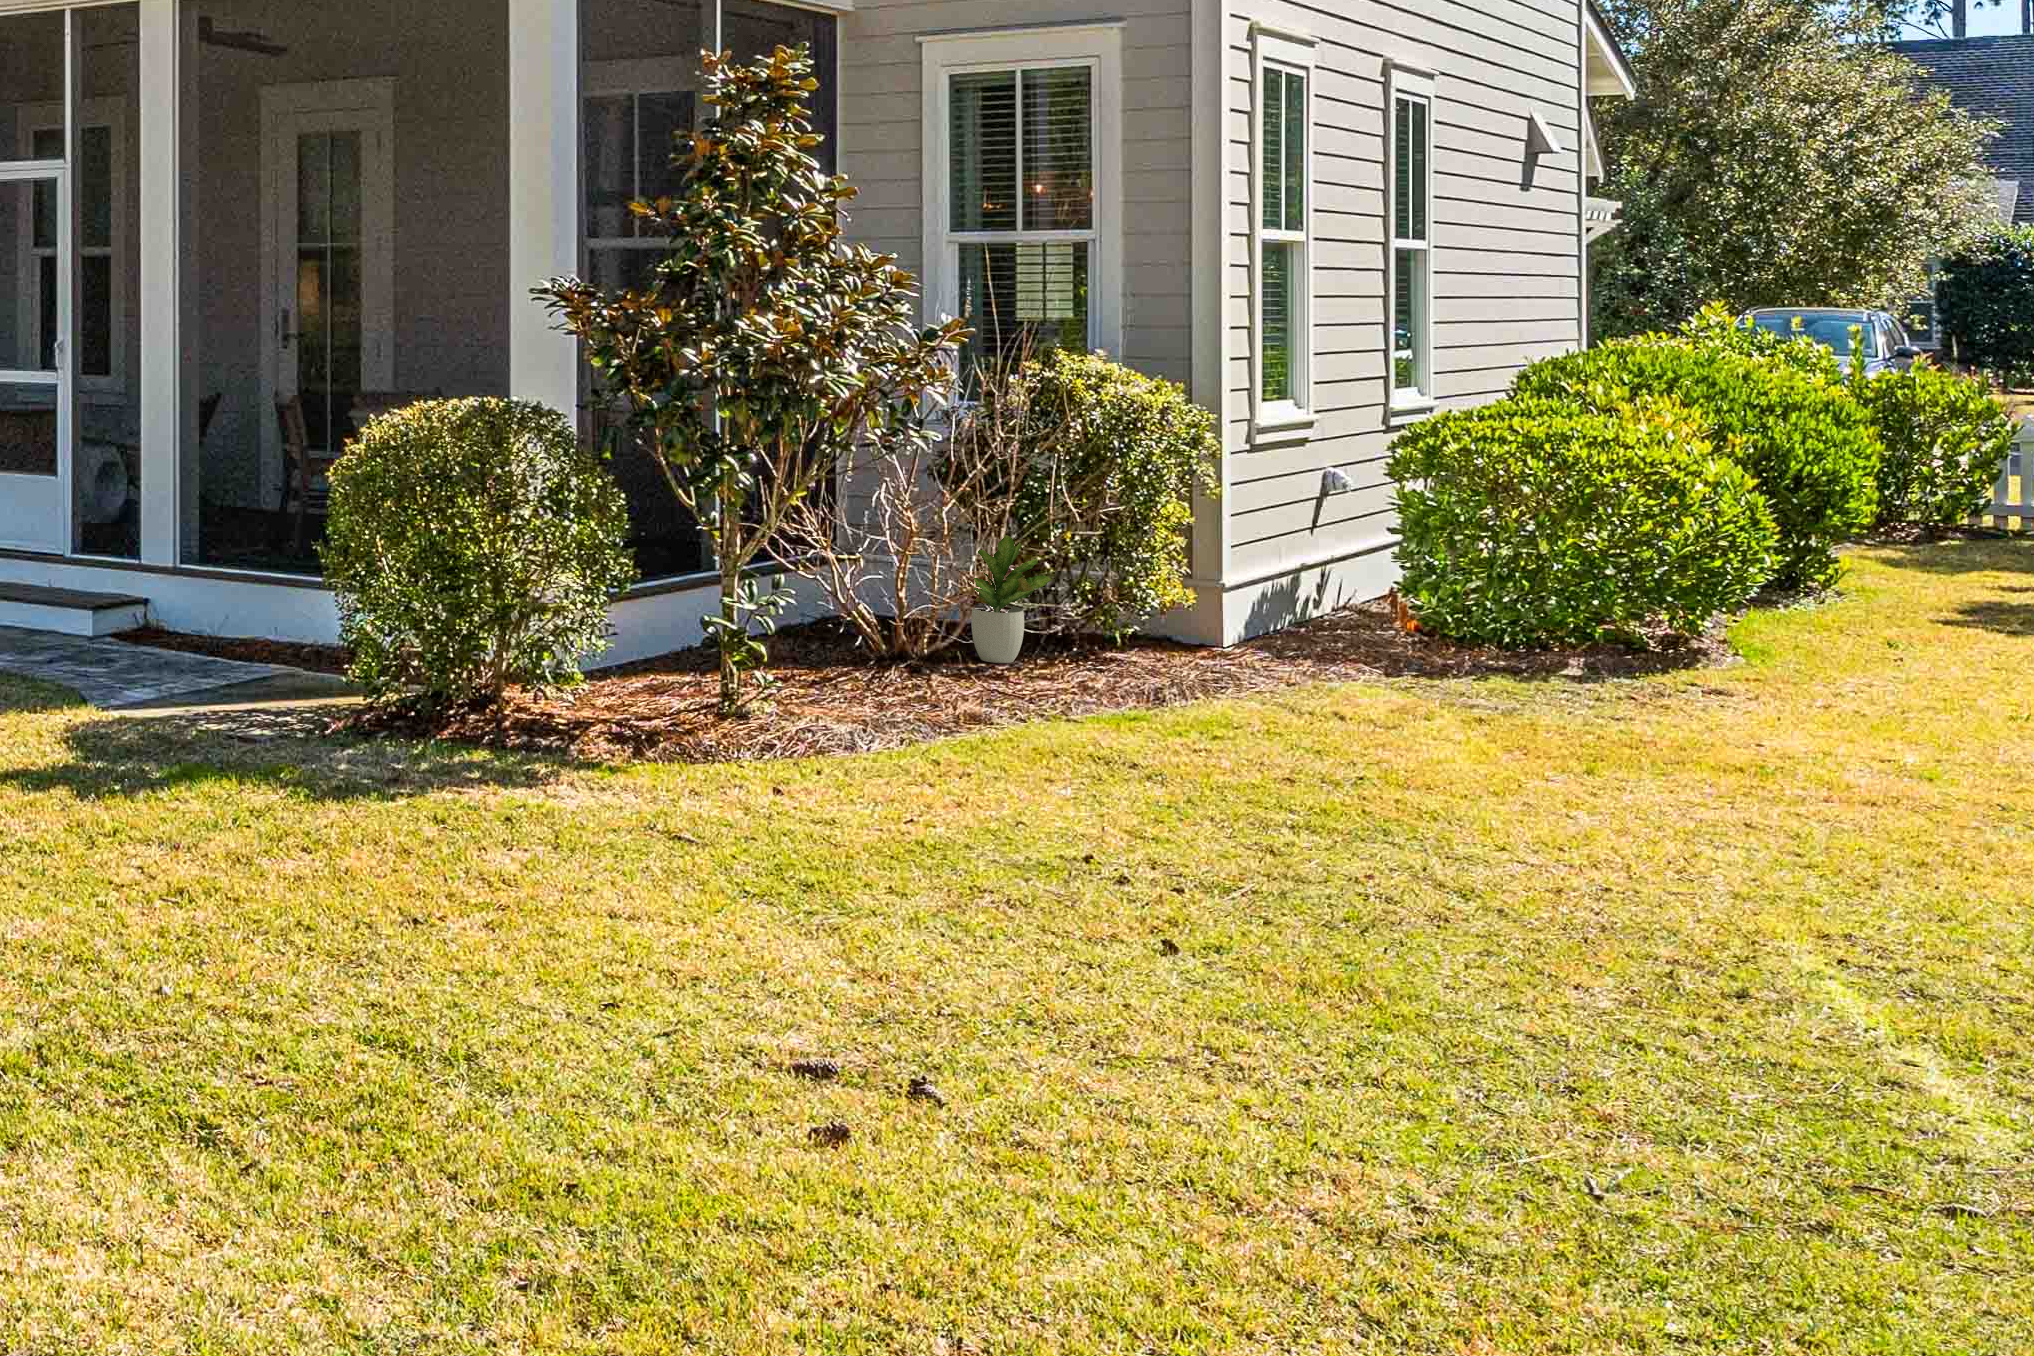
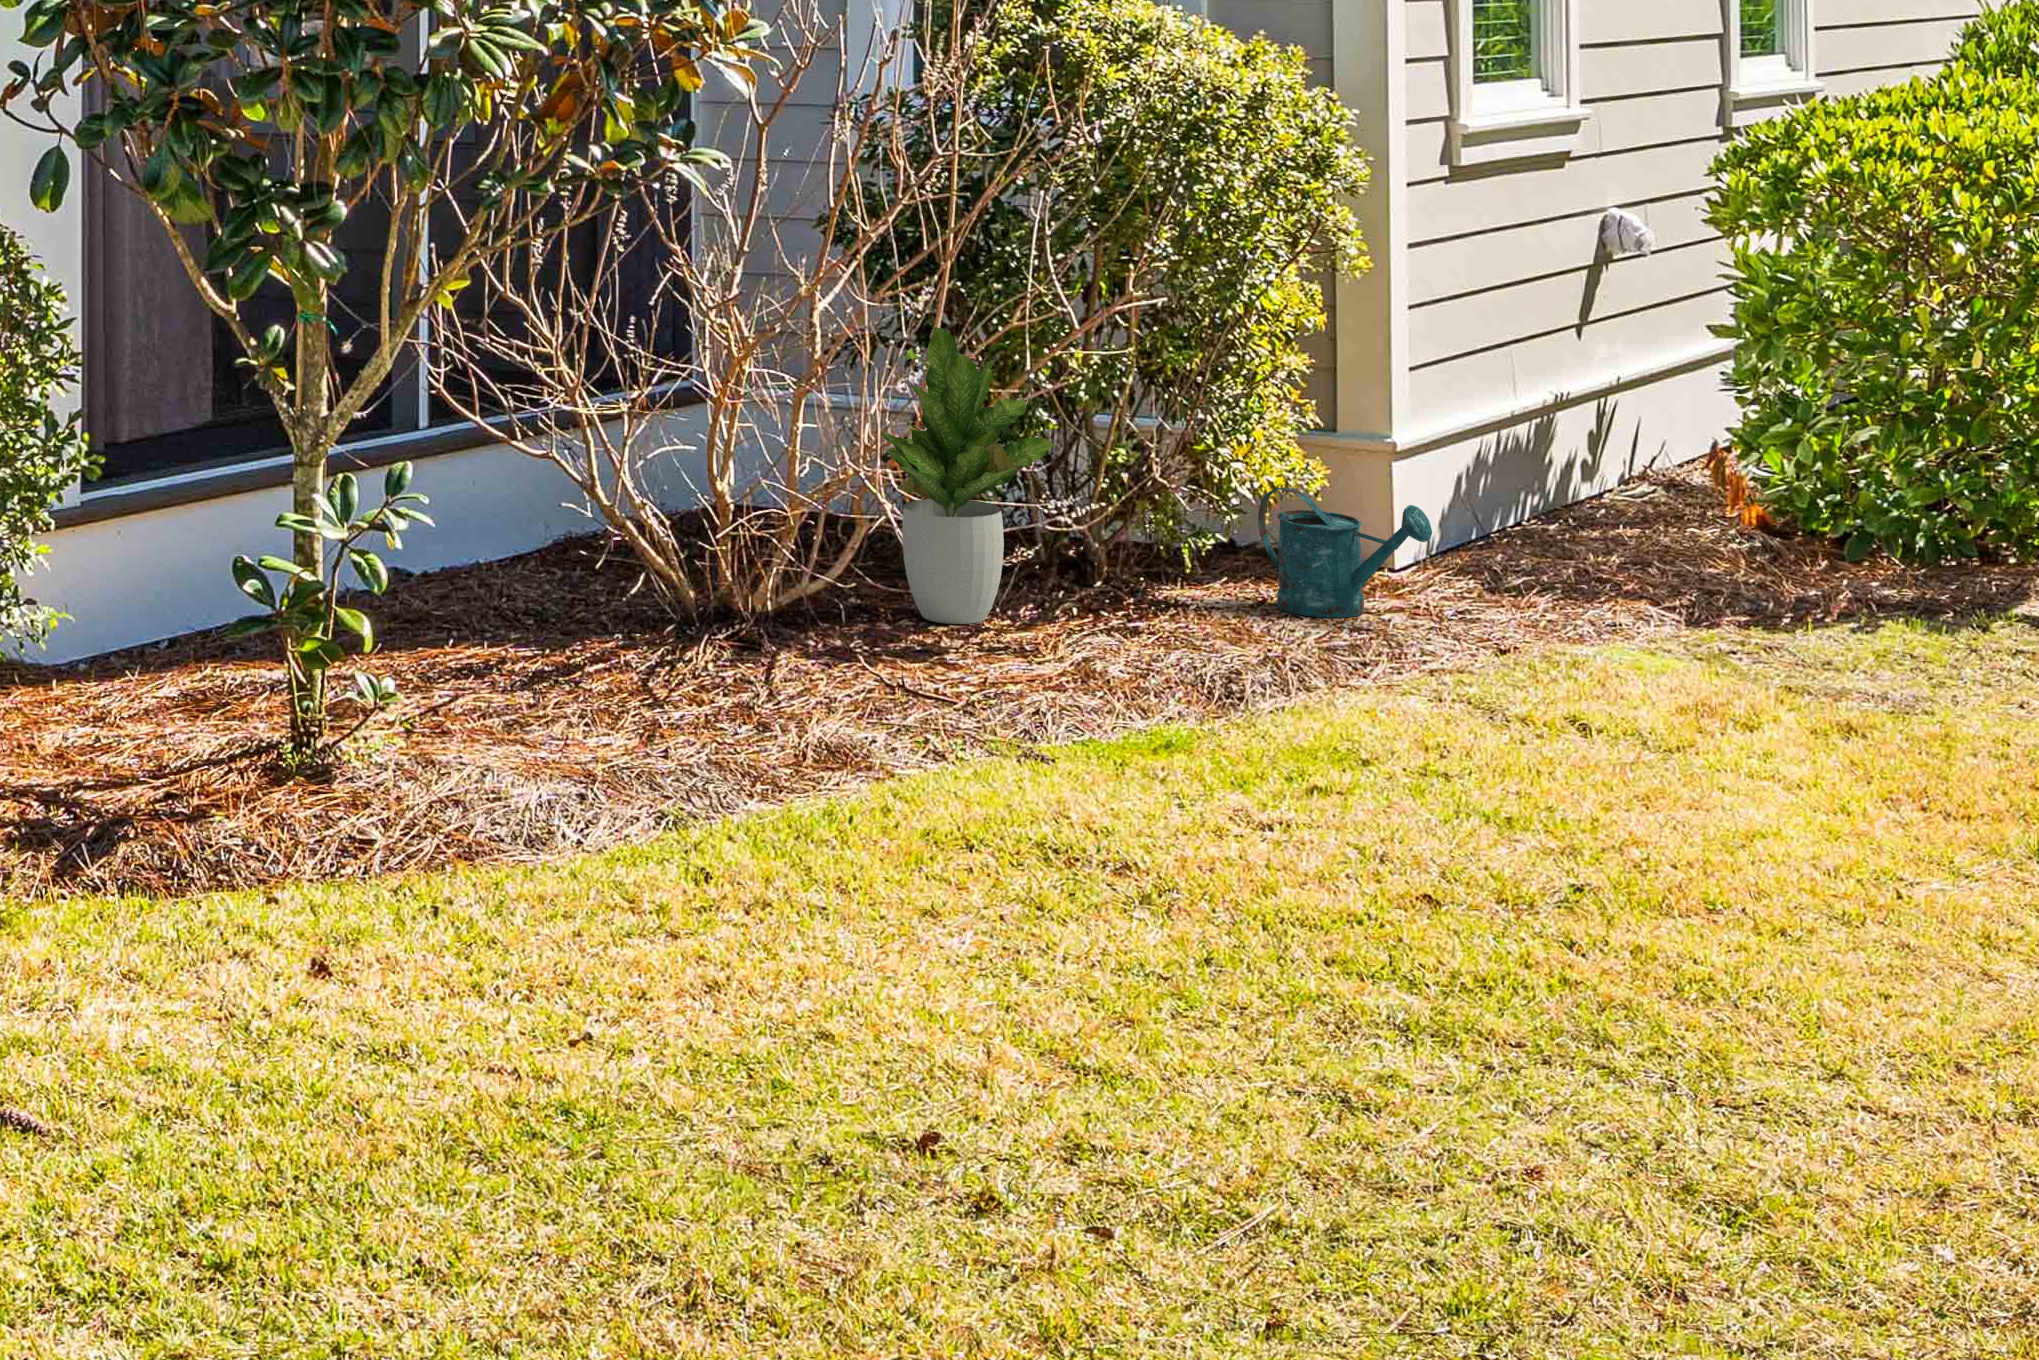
watering can: none [1152,602,1247,664] -> present [1258,487,1432,618]

